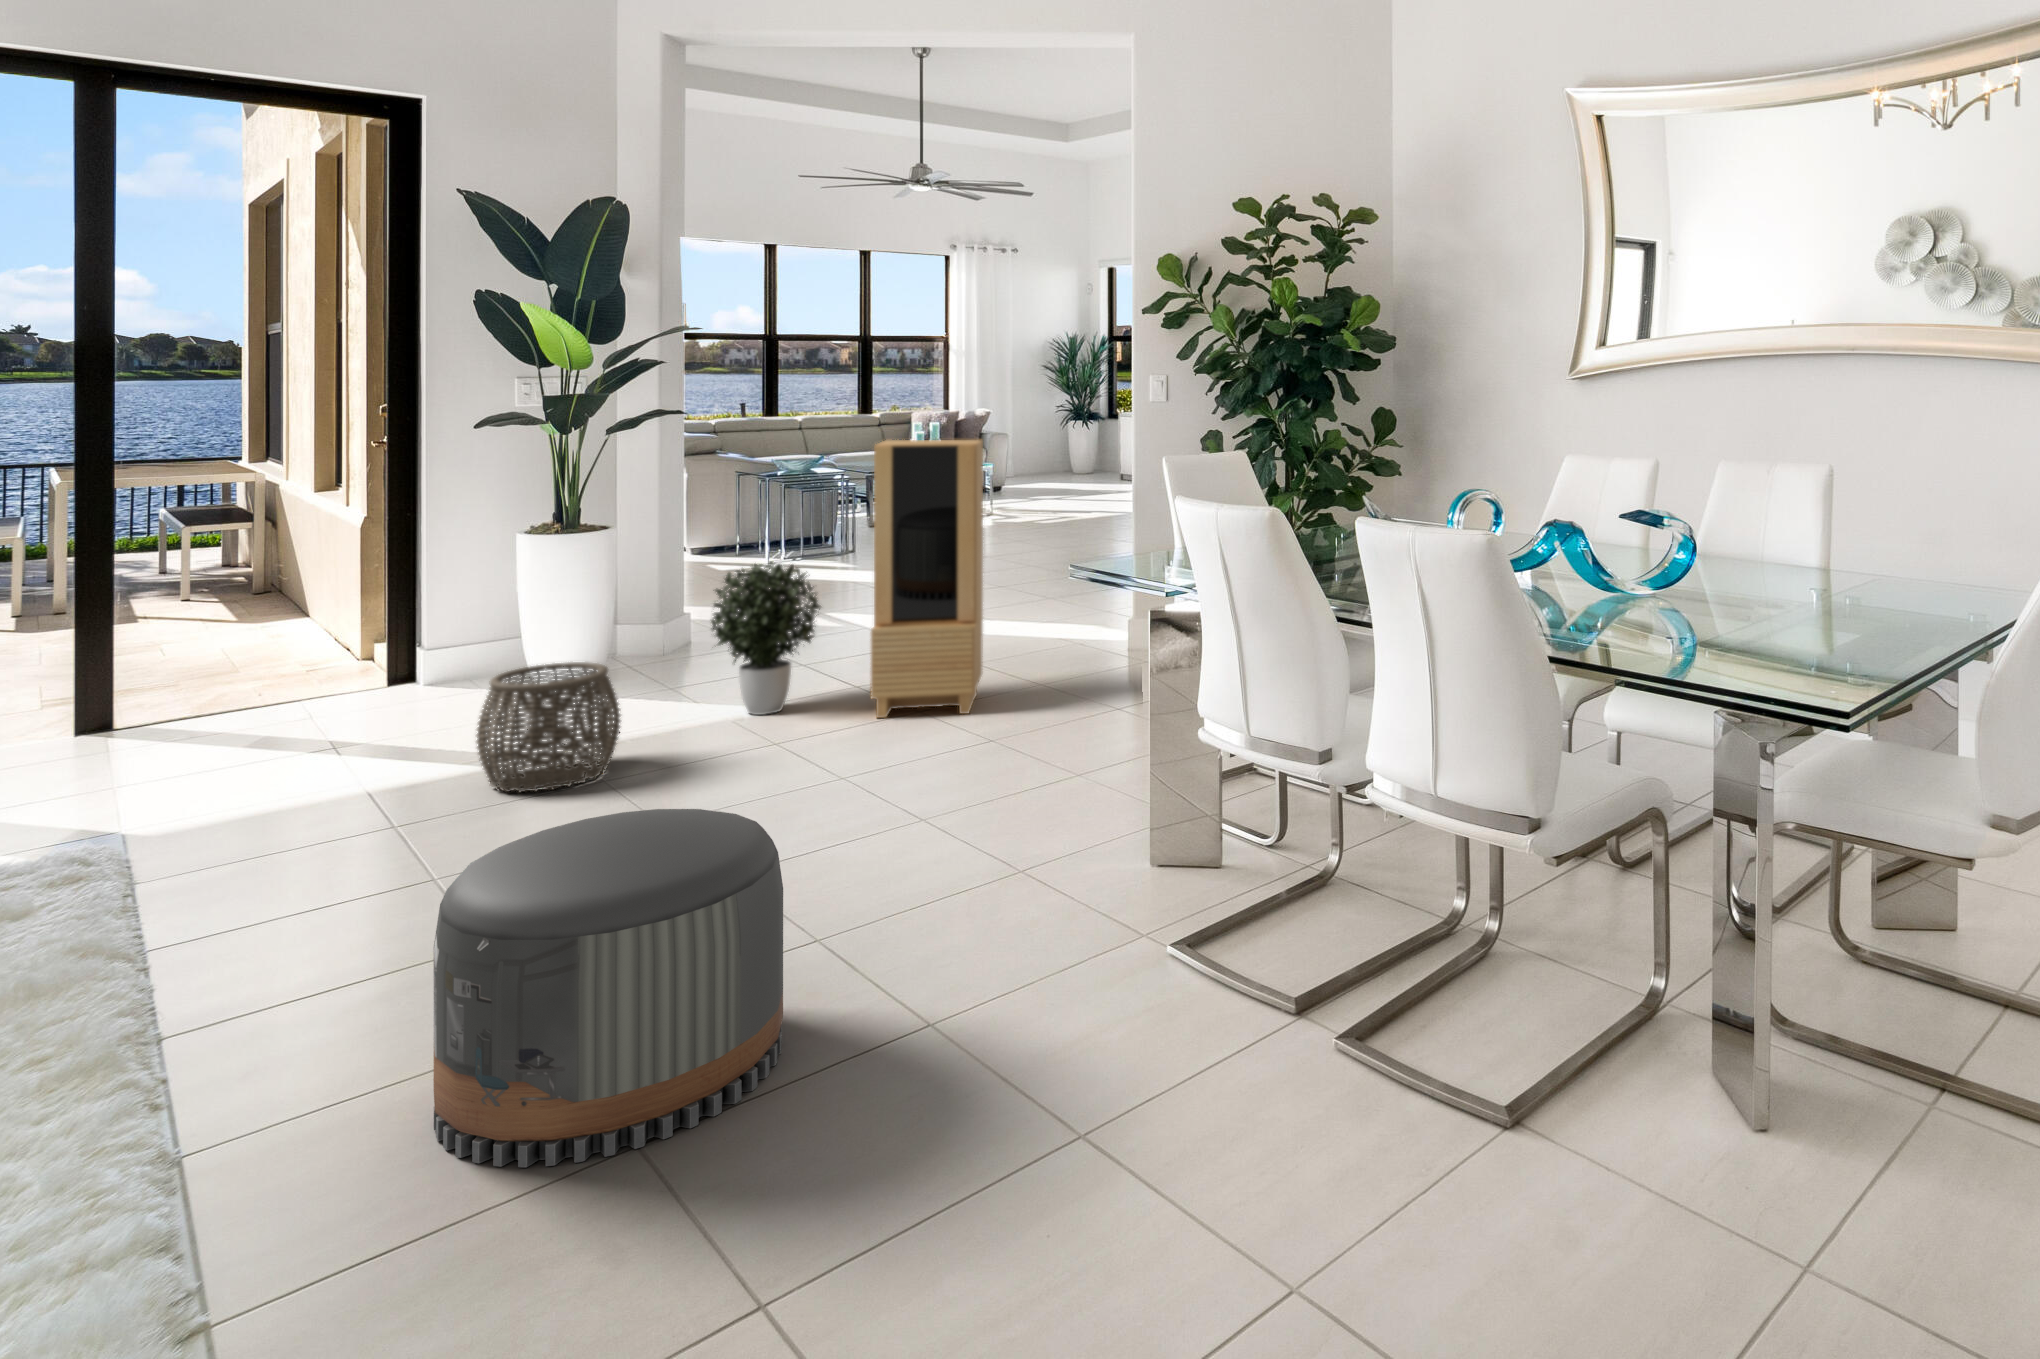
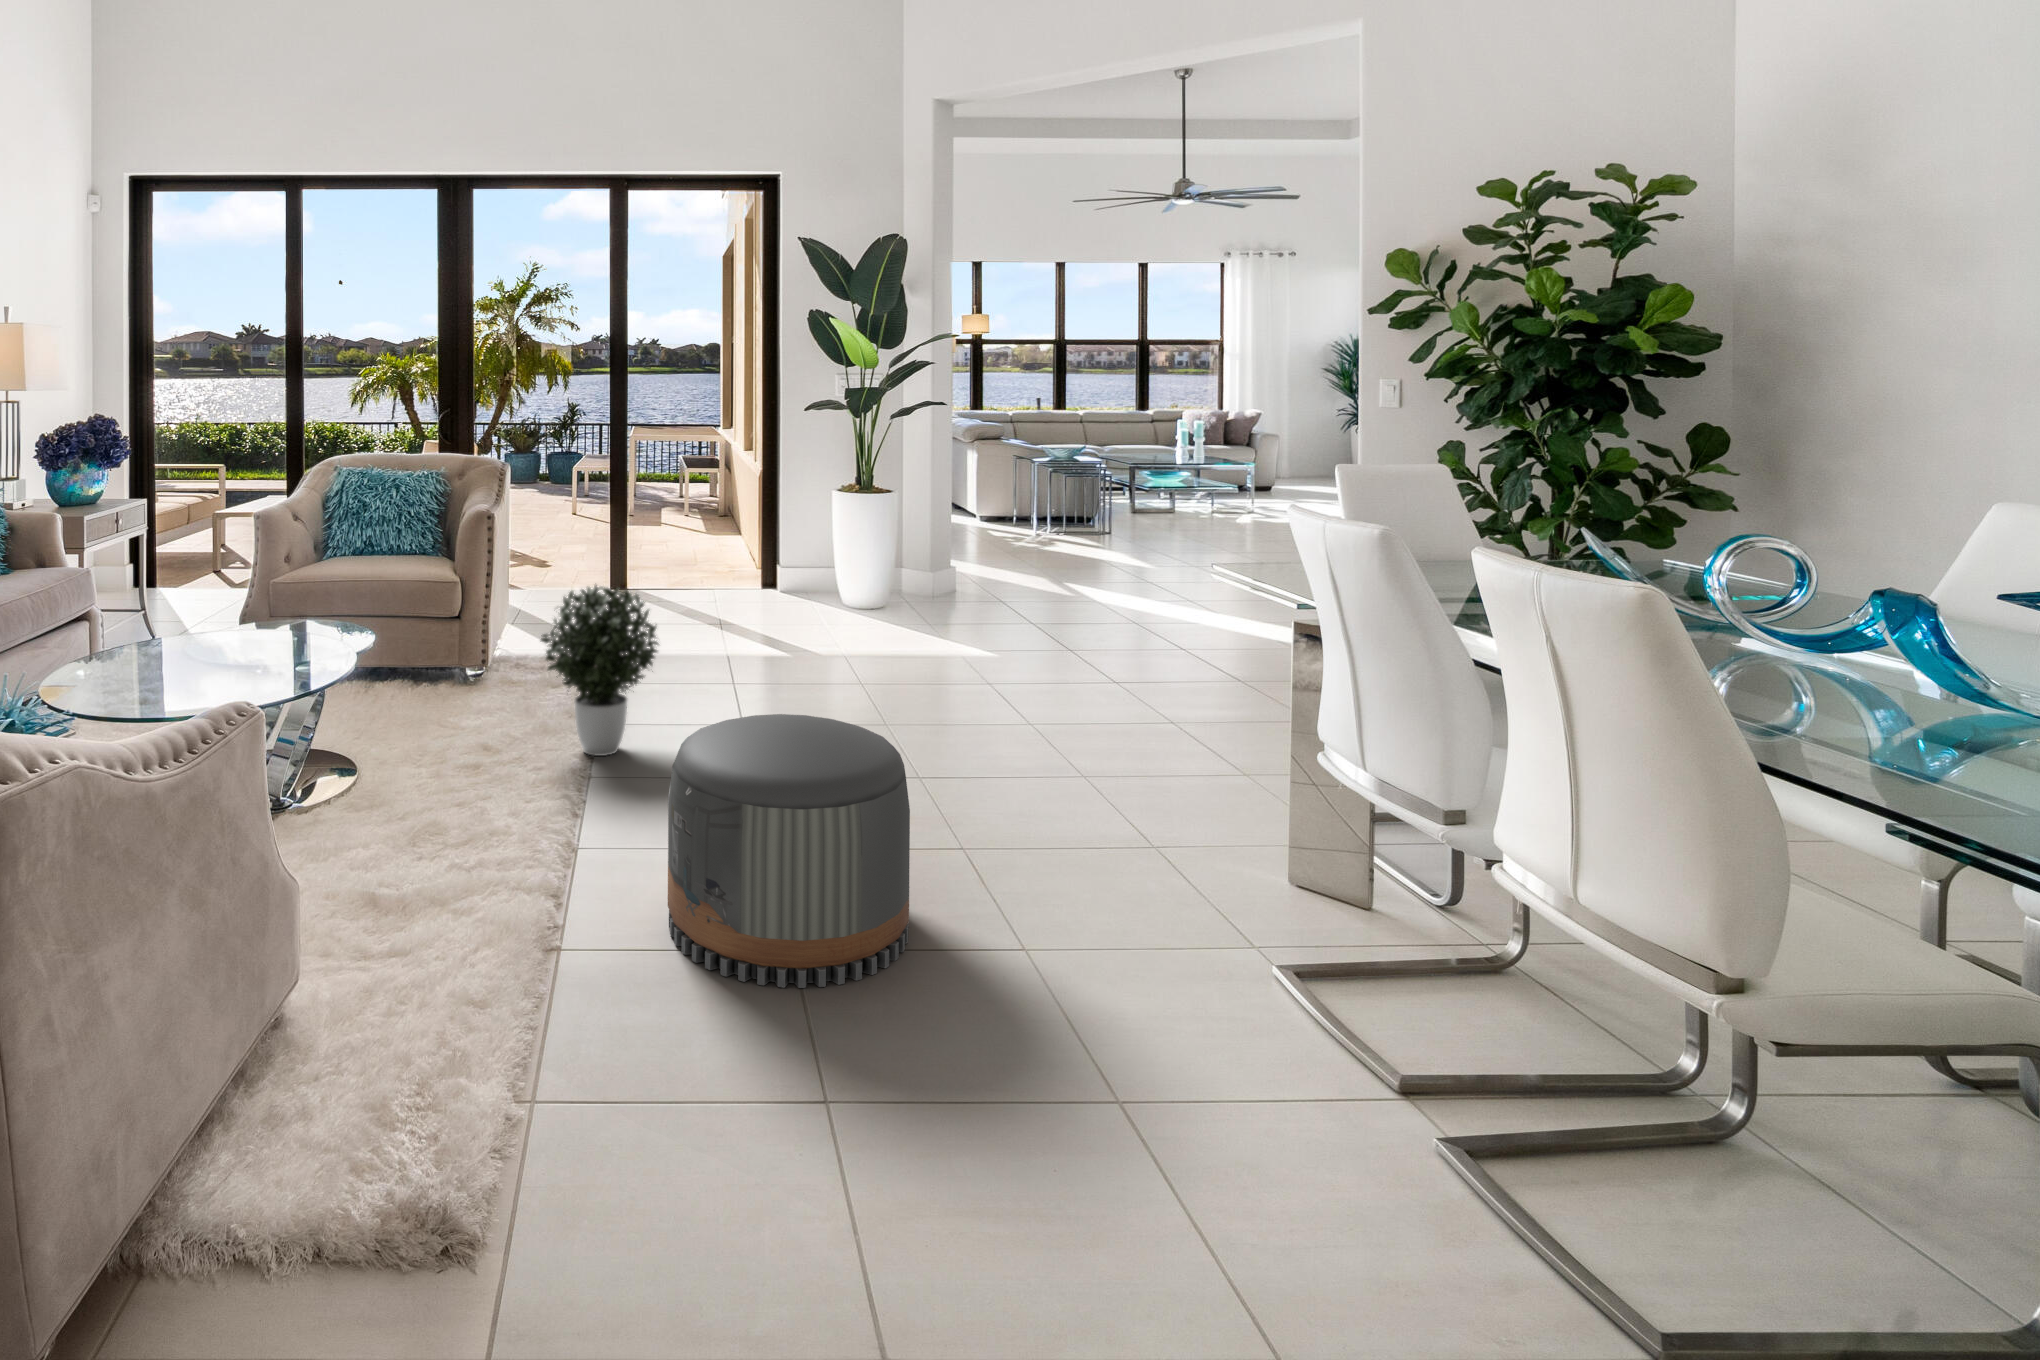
storage cabinet: present [871,440,983,718] -> none [1076,432,1187,696]
potted plant: present [711,564,821,715] -> present [541,585,658,756]
woven basket: present [476,662,621,792] -> none [780,592,876,690]

